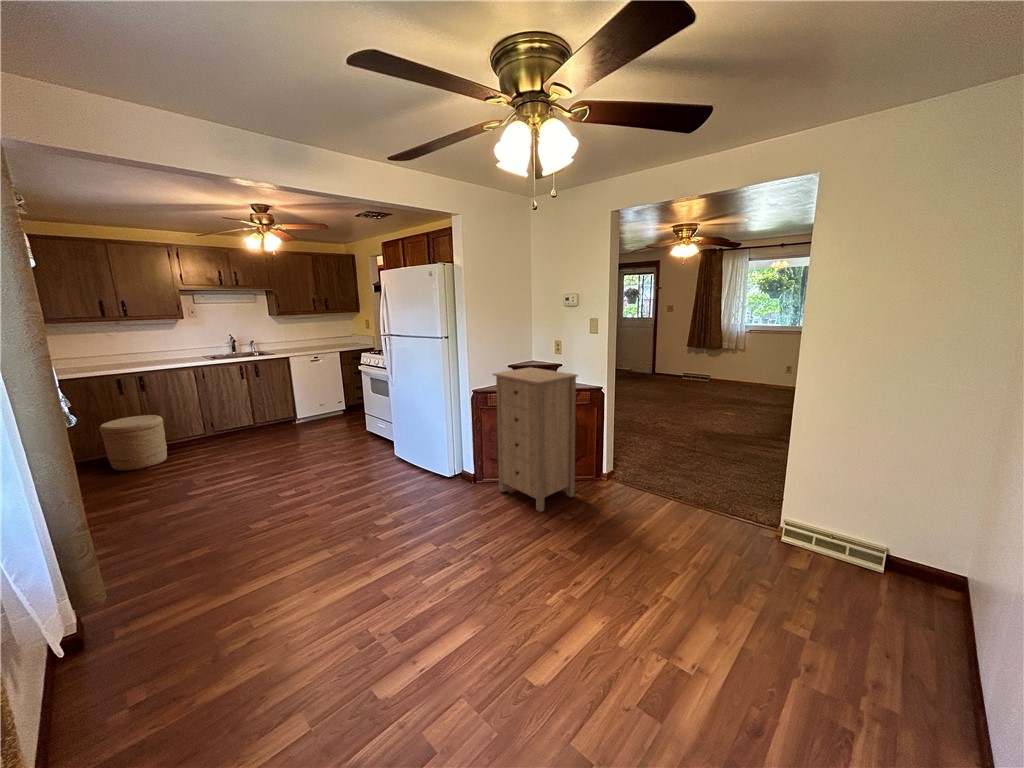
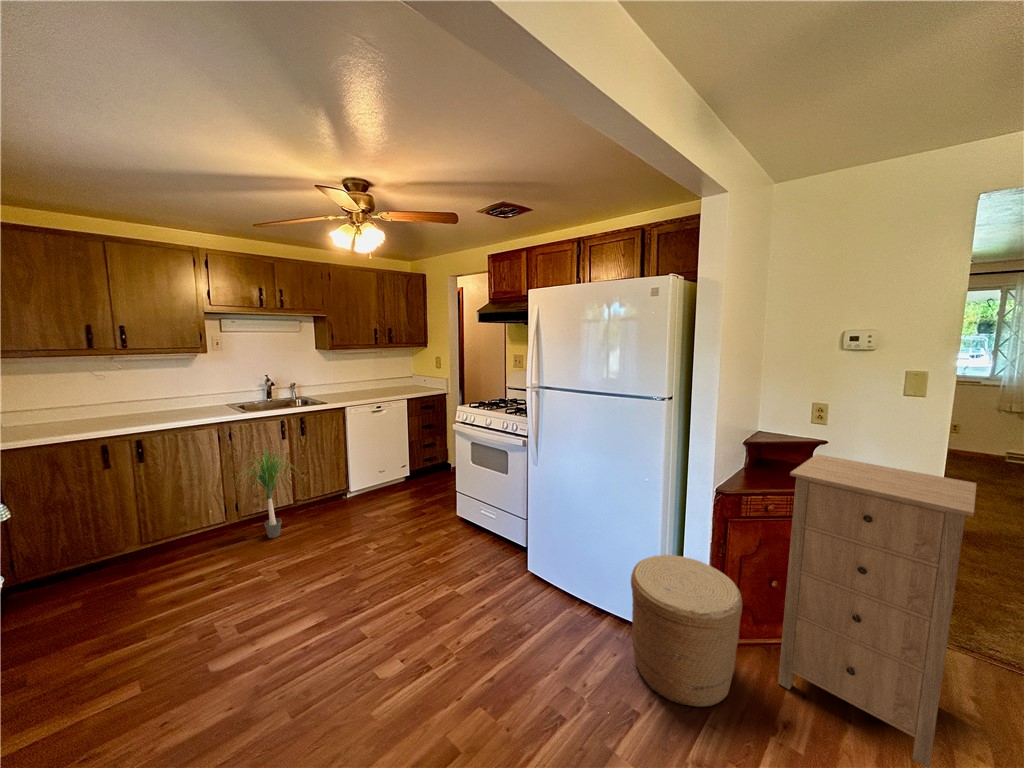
potted plant: none [206,380,257,443] -> present [240,448,294,538]
woven basket: present [99,415,167,471] -> present [631,555,742,707]

